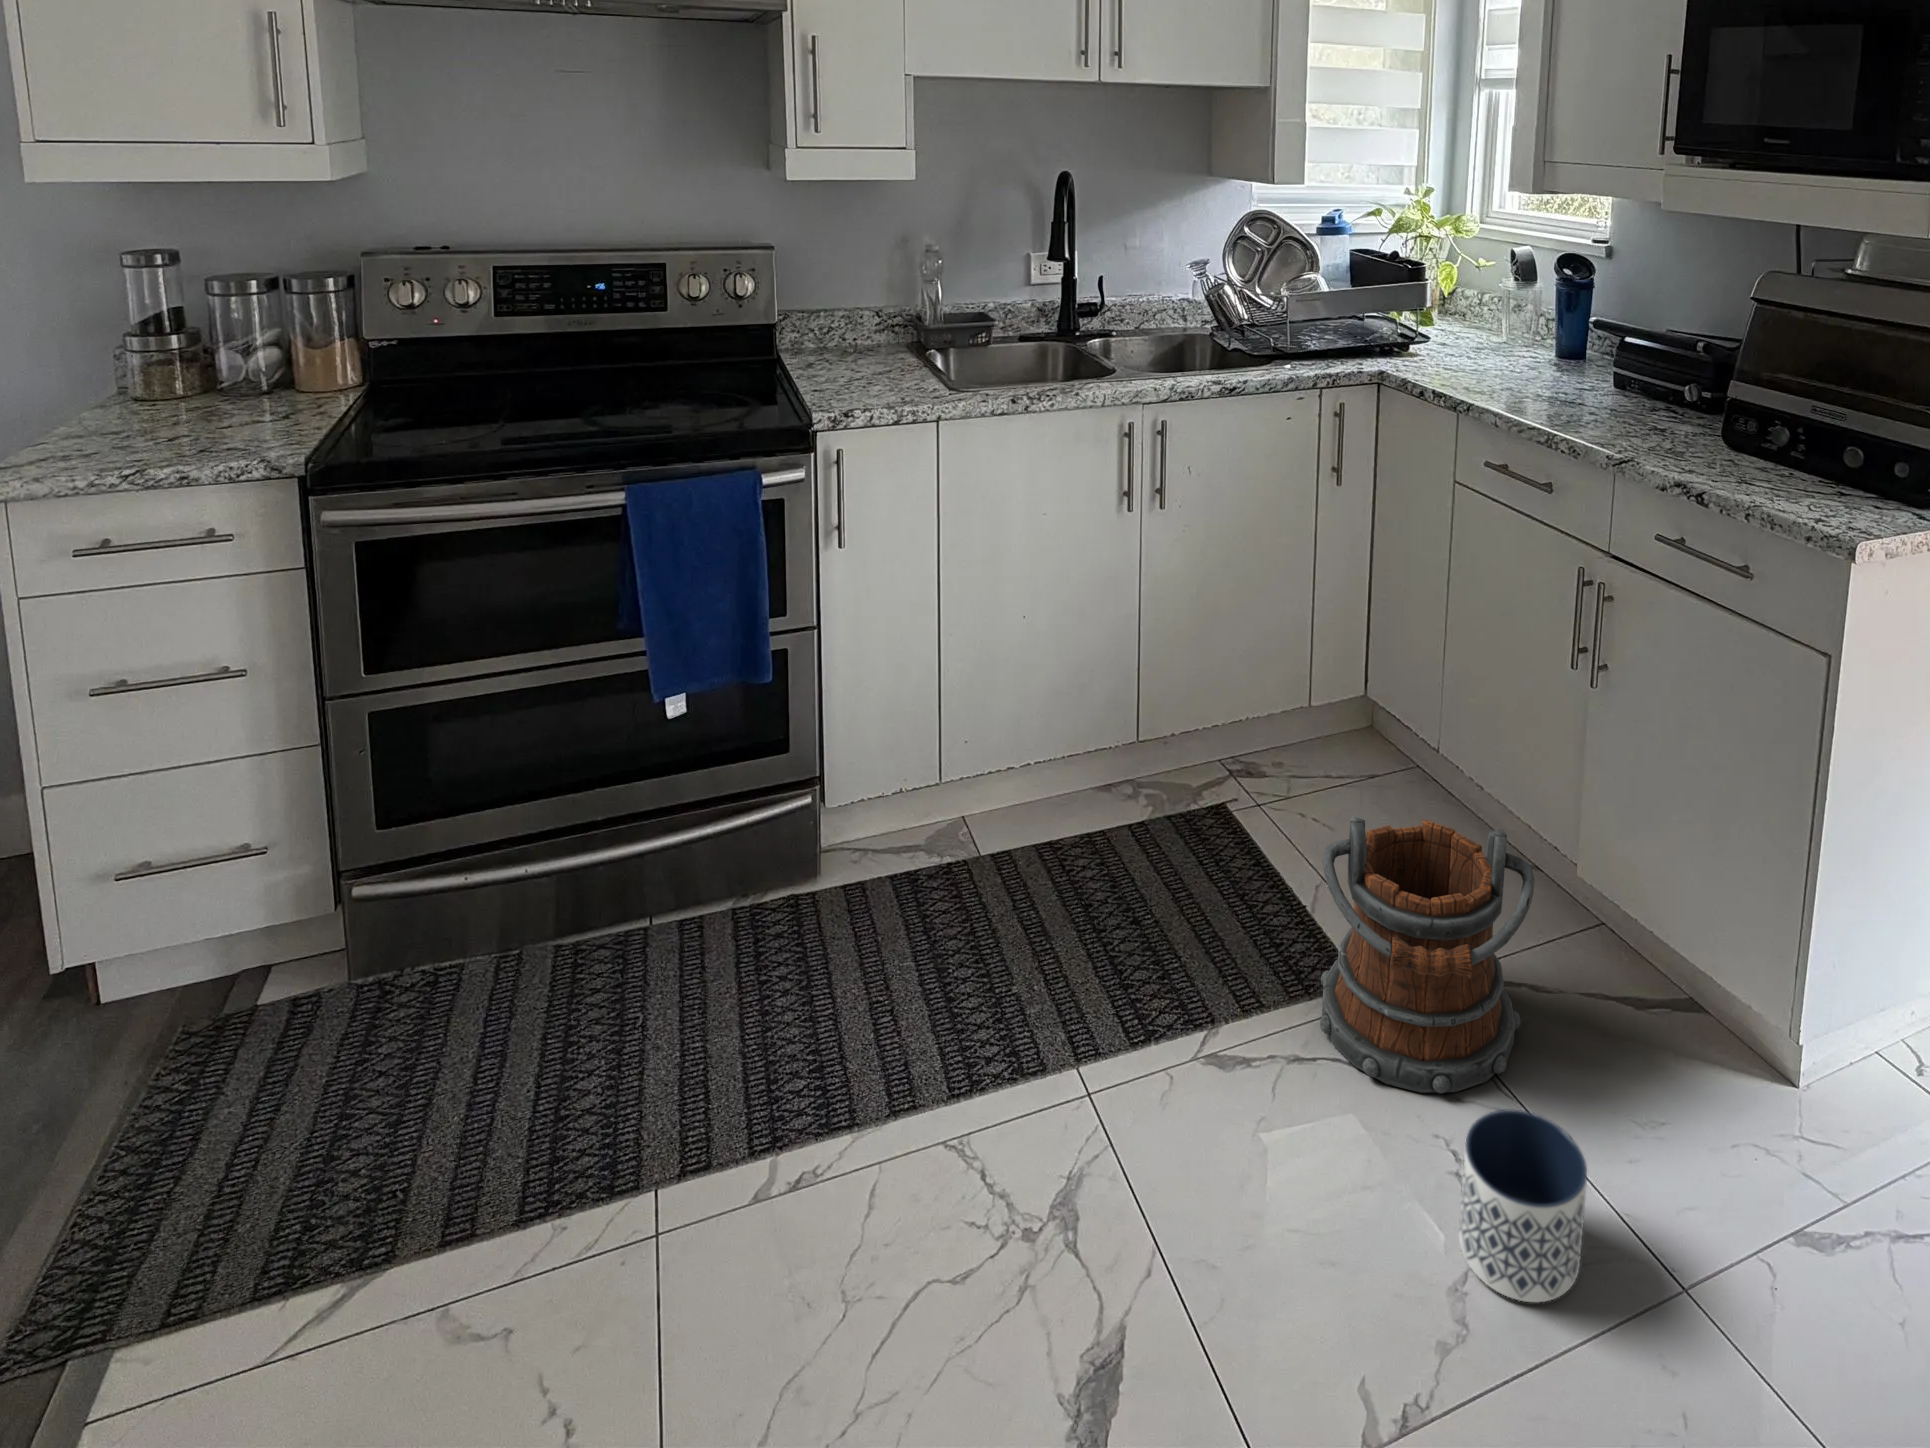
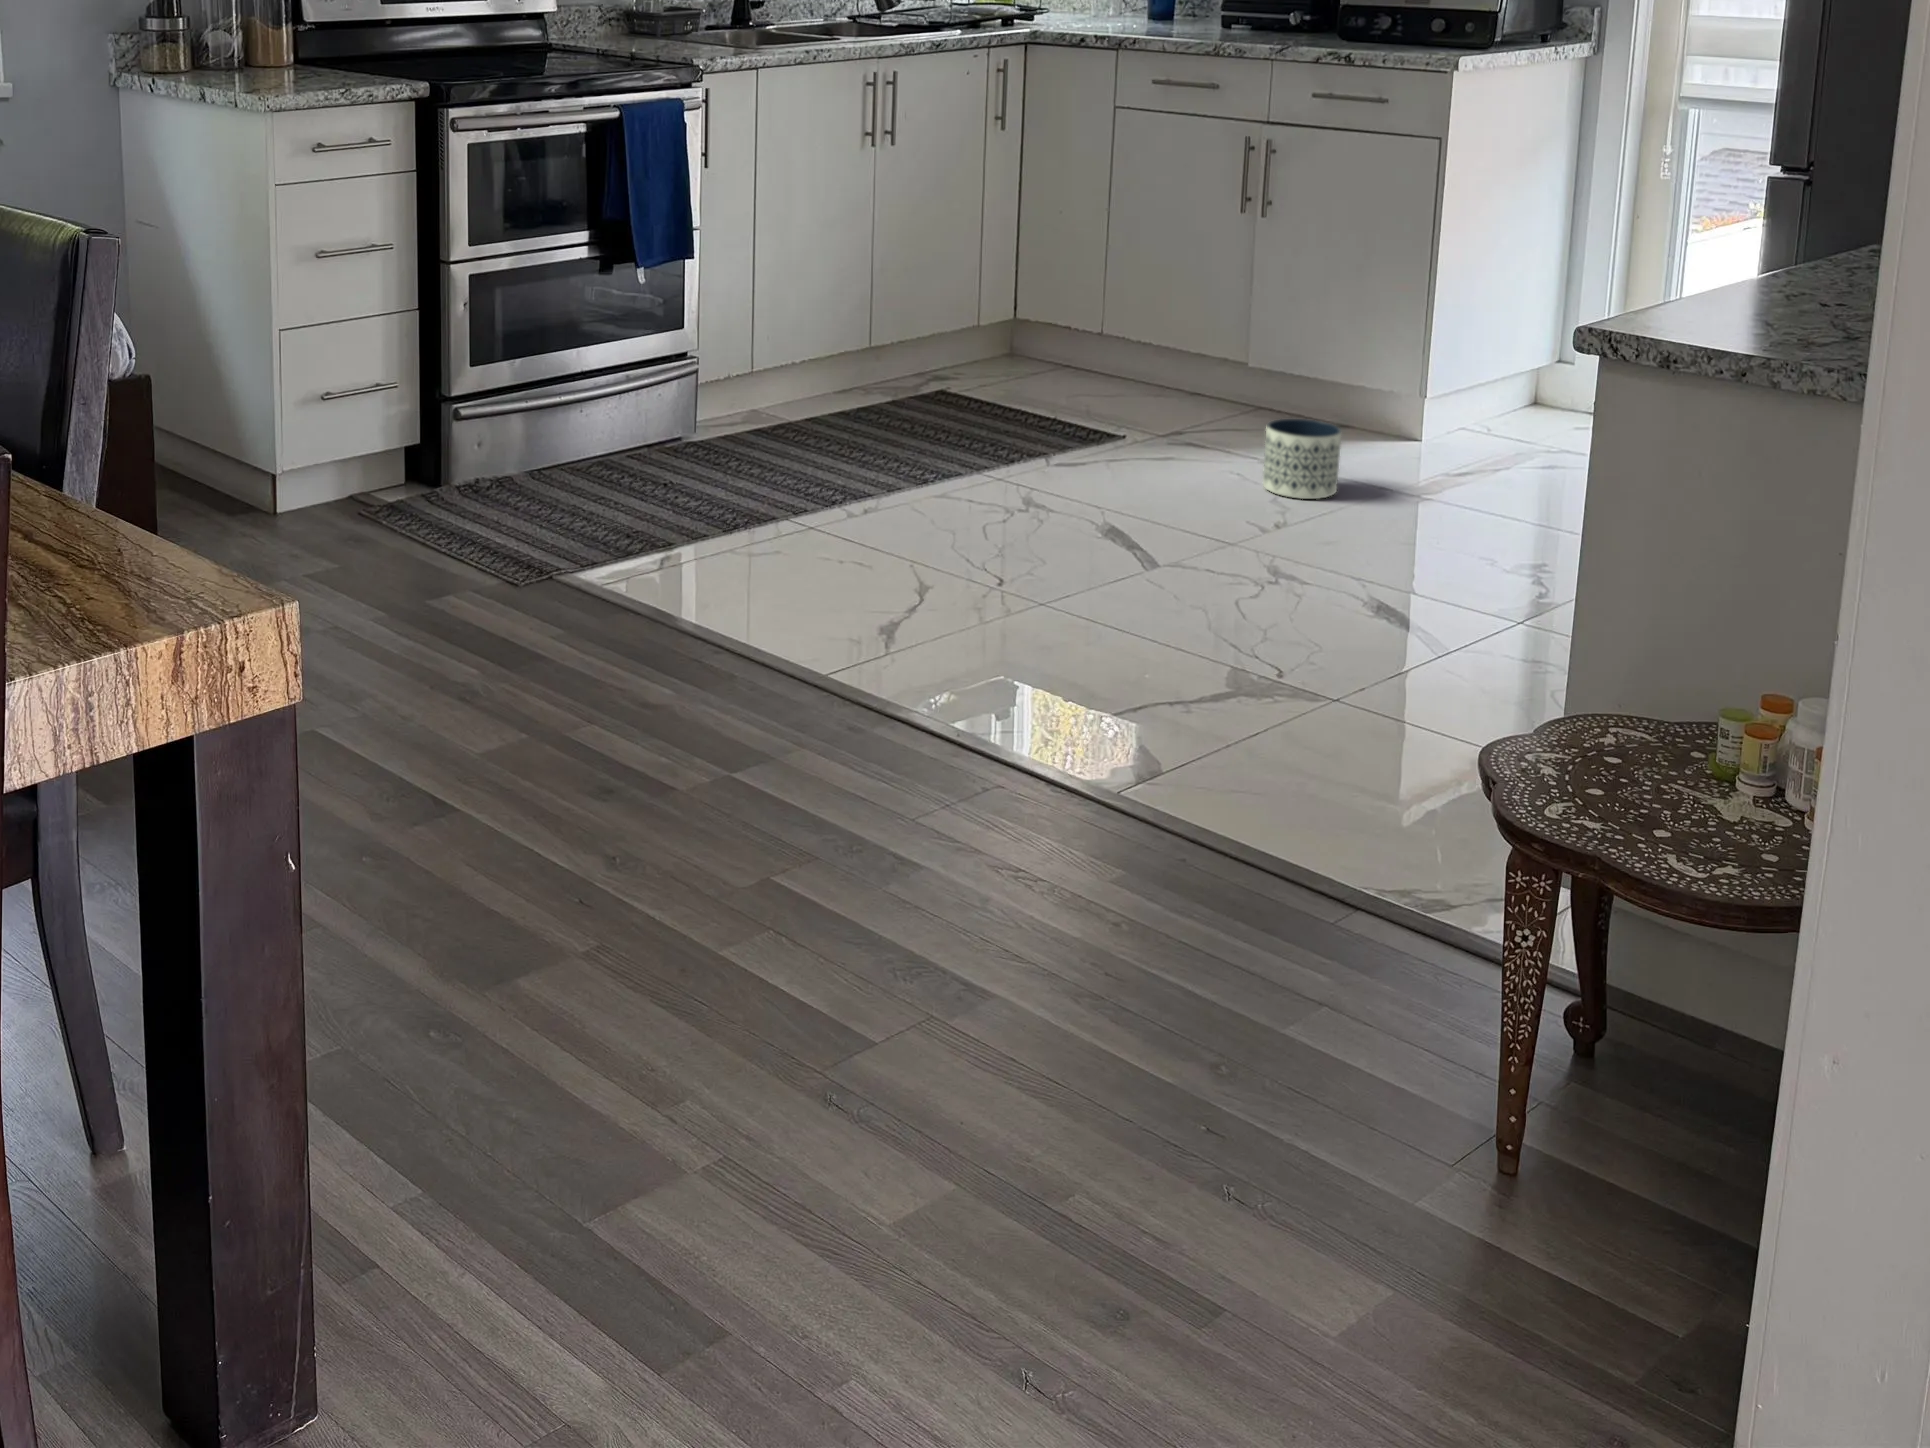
bucket: present [1320,816,1535,1093] -> none [1104,299,1258,460]

